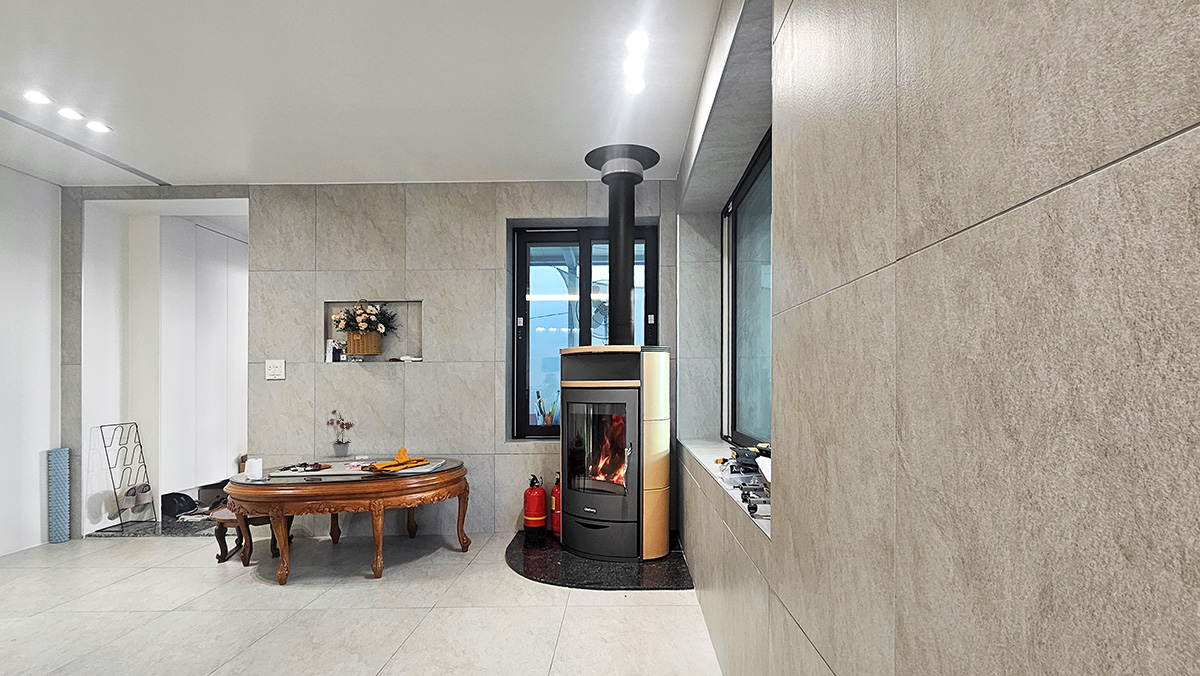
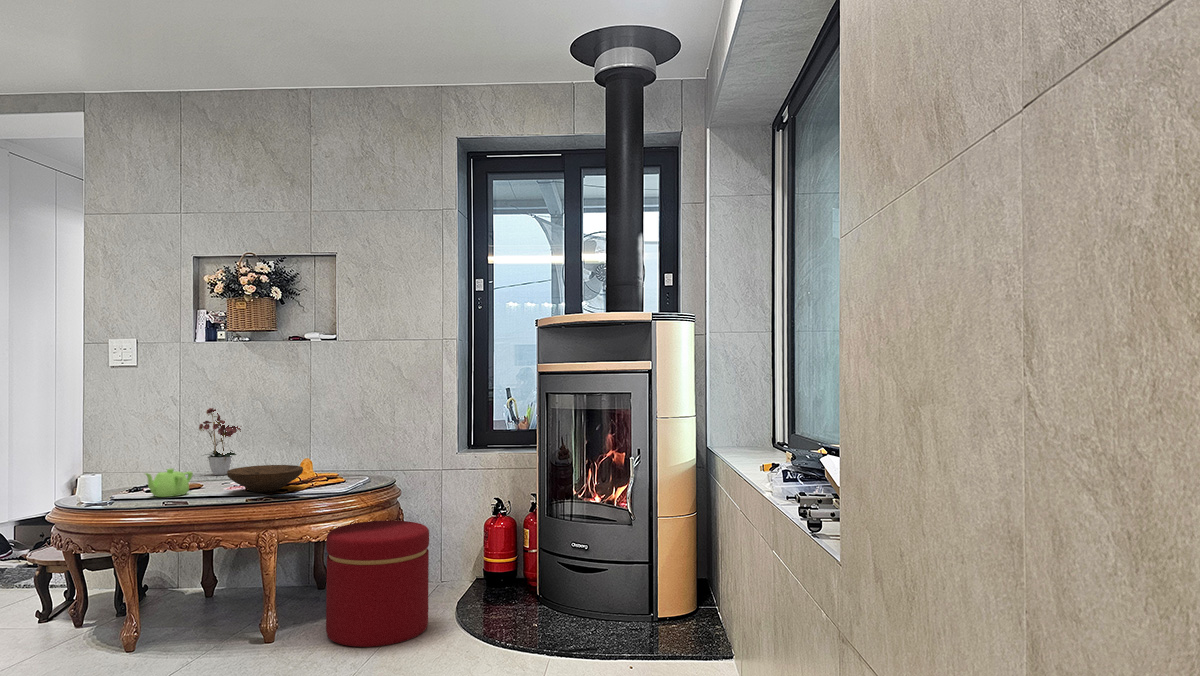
wooden bowl: none [348,452,400,472] -> present [227,465,303,492]
teapot: none [292,455,324,475] -> present [145,469,193,497]
ottoman: none [416,491,486,579] -> present [326,520,429,647]

